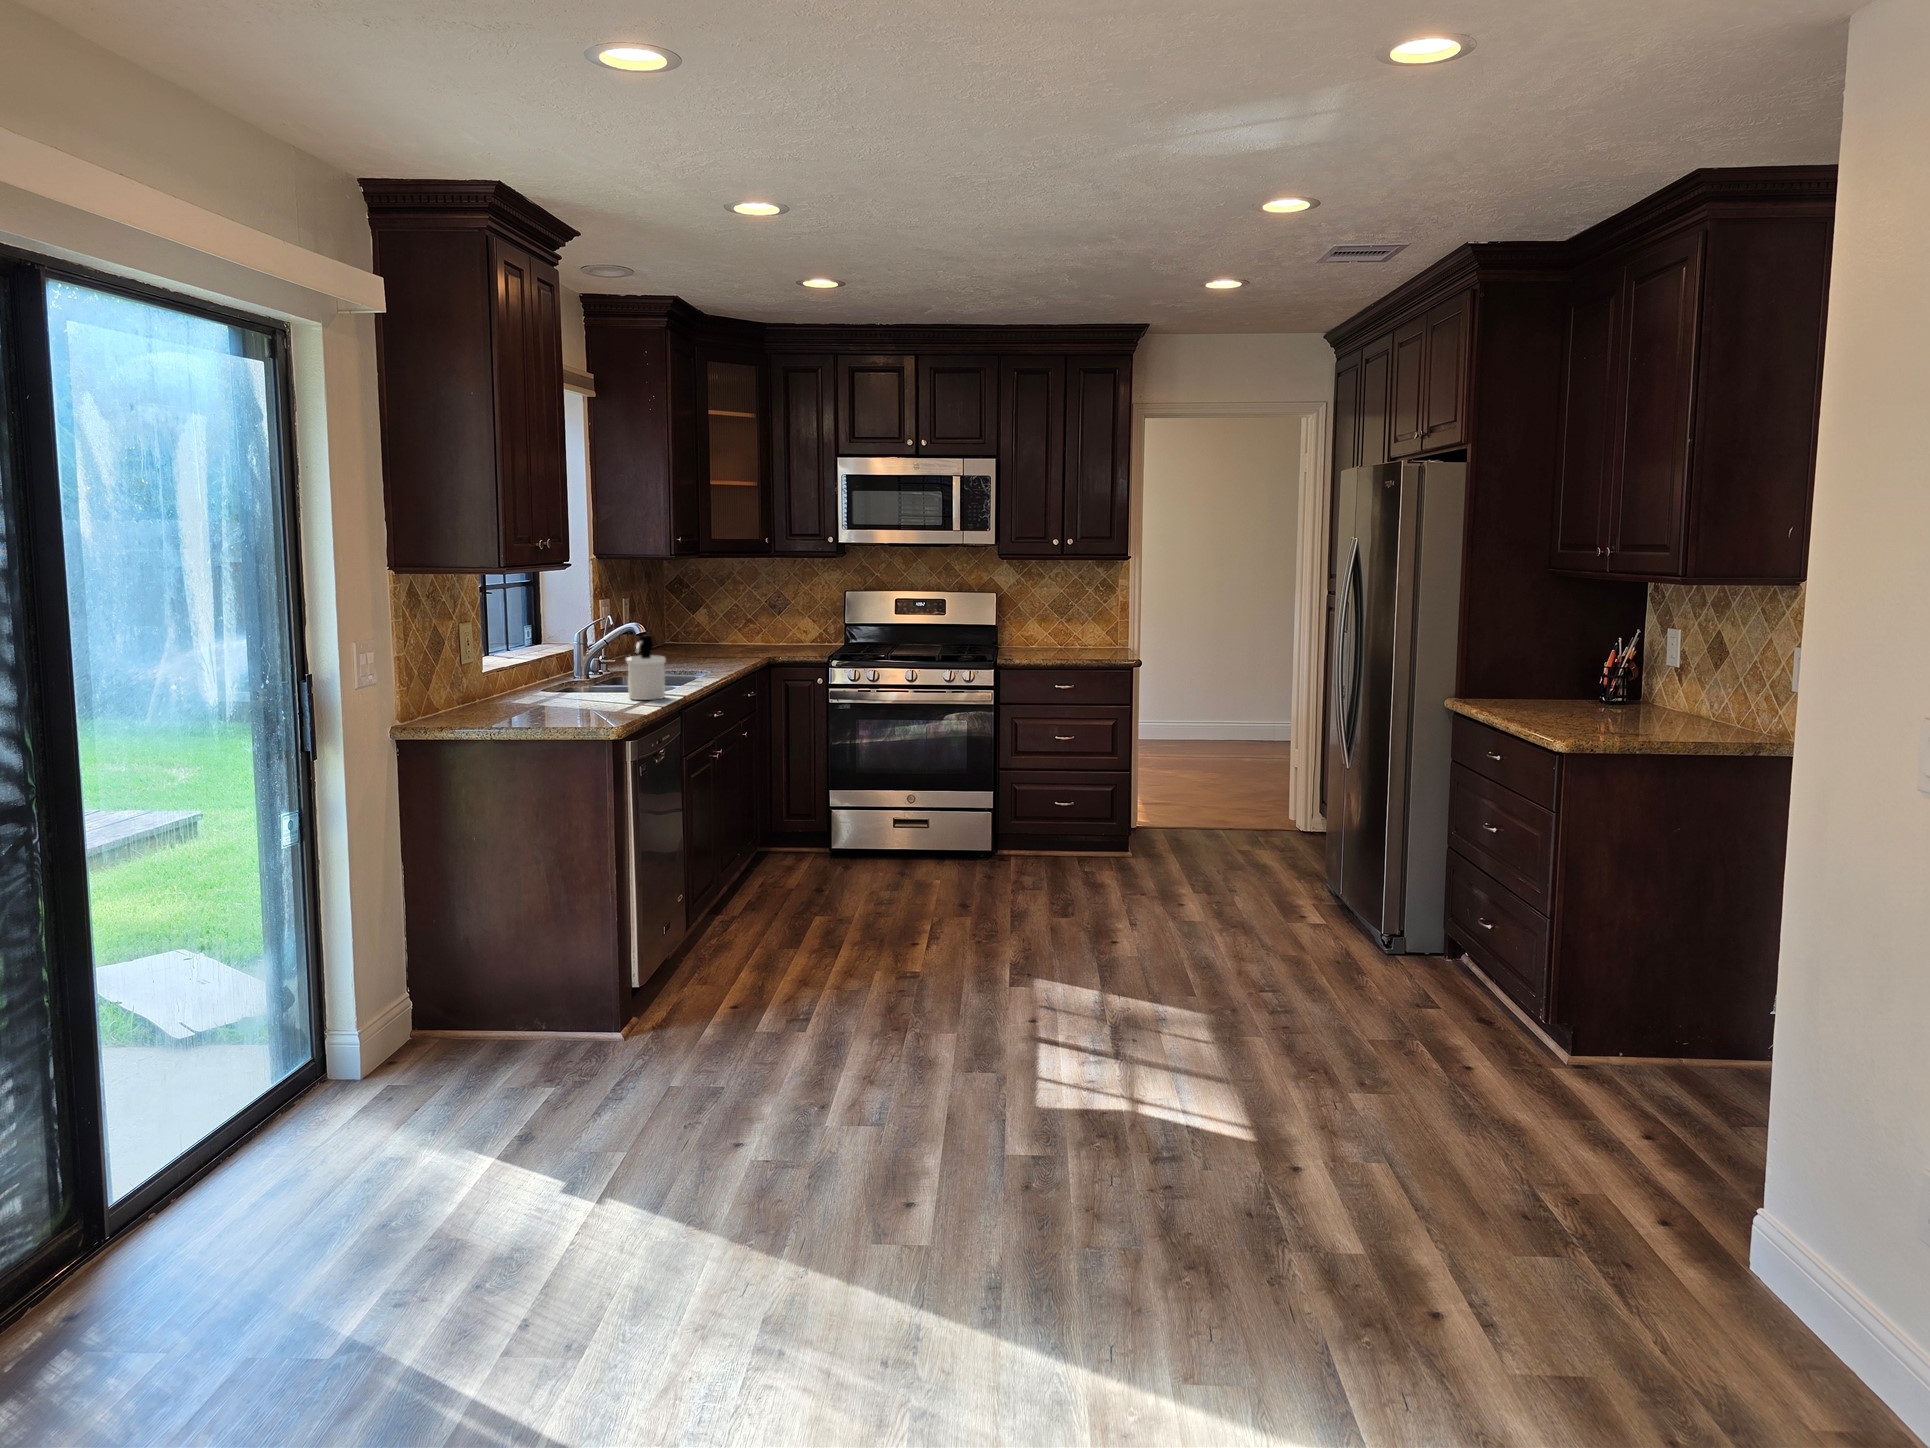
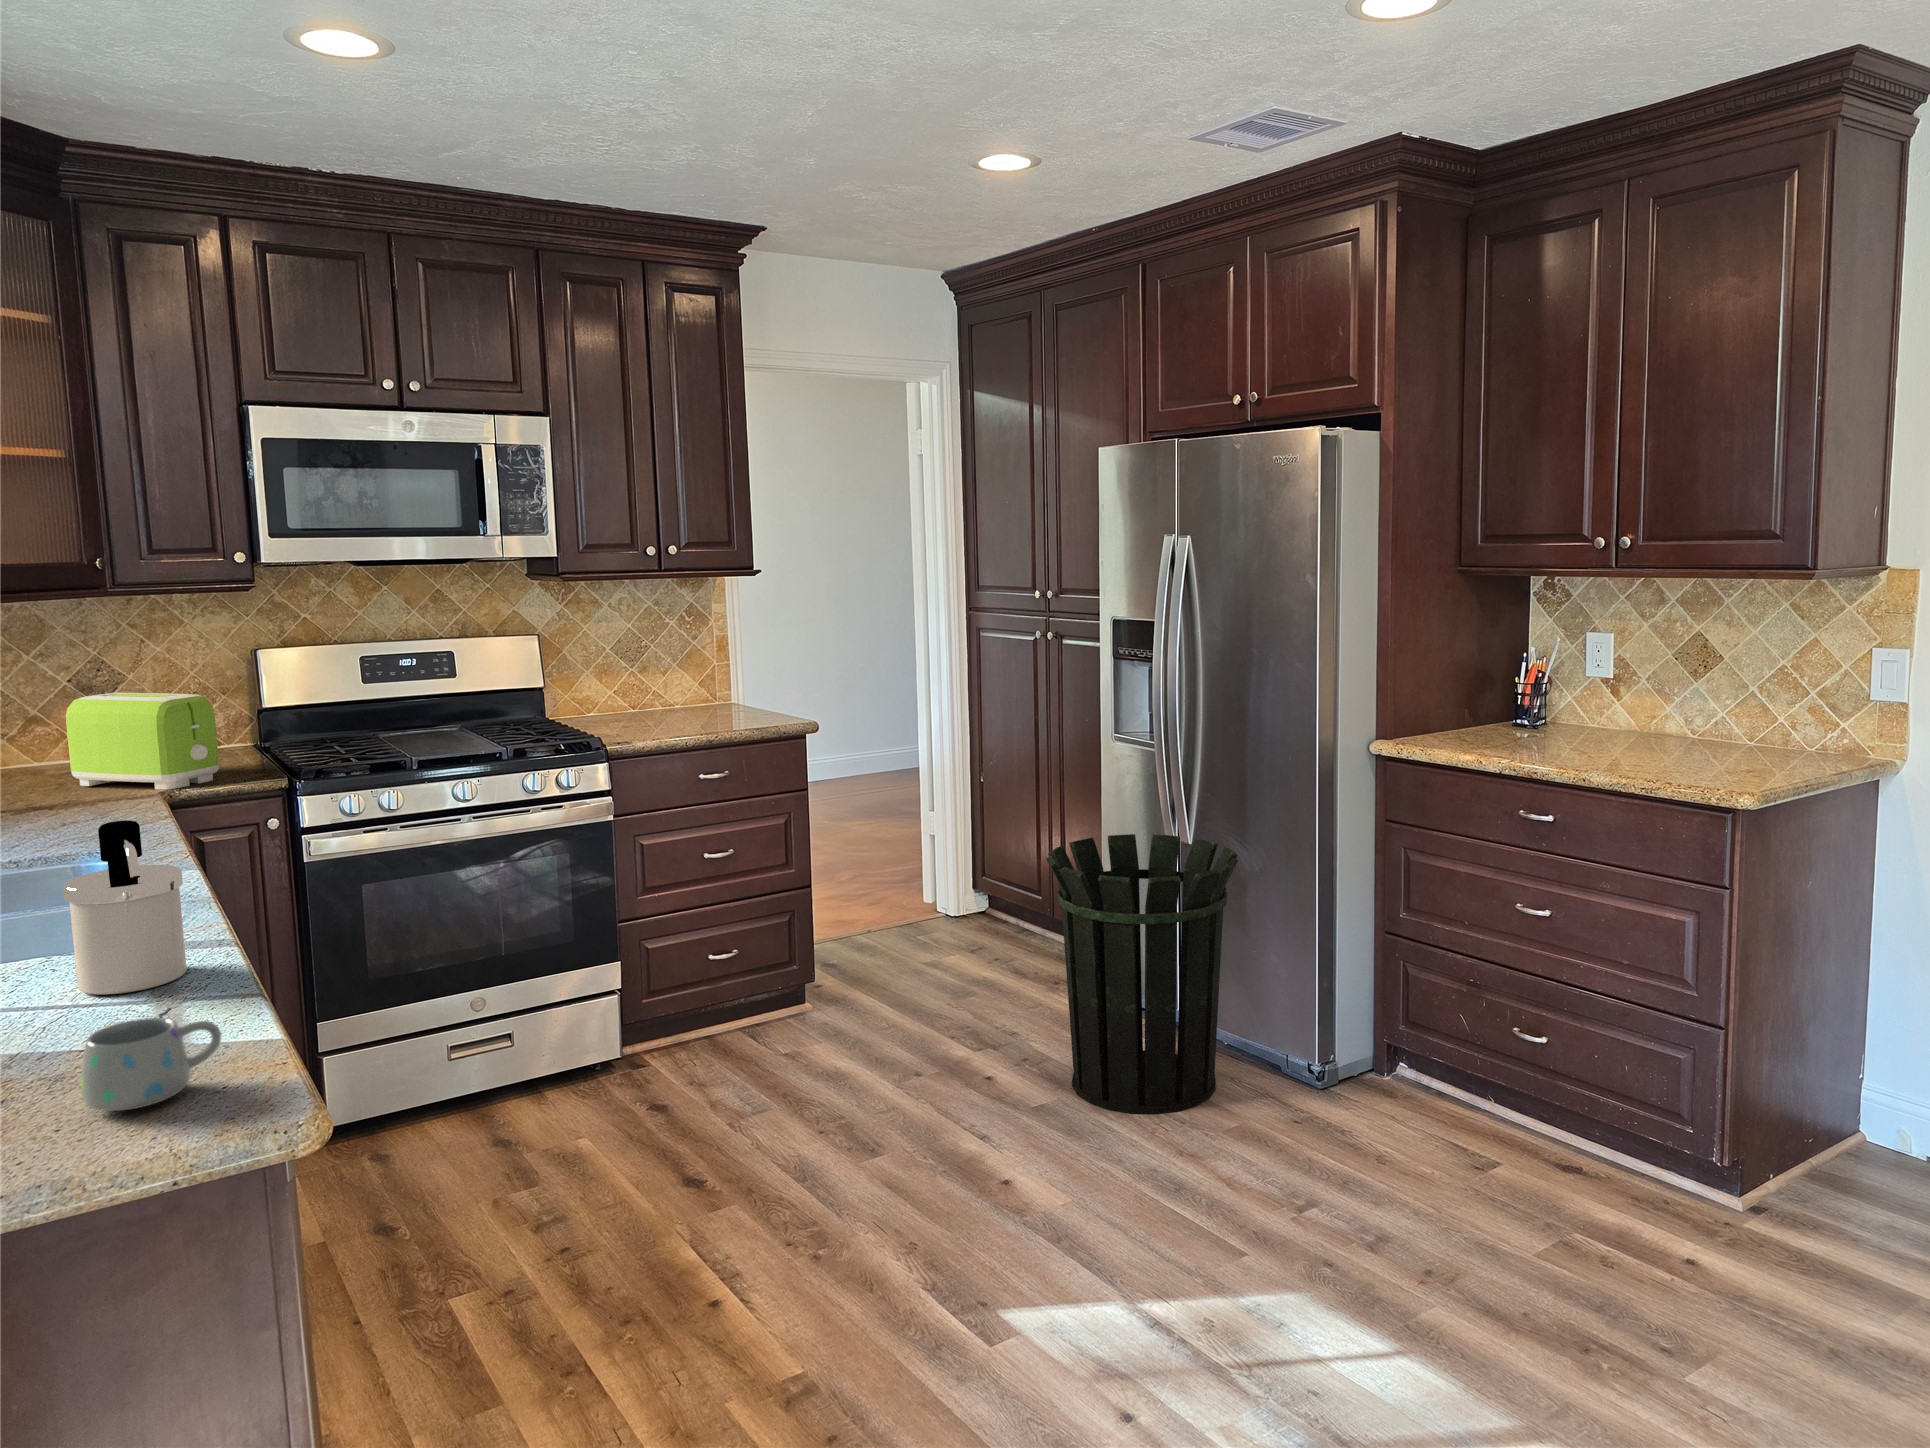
toaster: none [747,608,803,657] -> present [66,693,219,789]
mug: none [582,691,625,717] -> present [80,1018,221,1111]
waste bin: none [1209,752,1347,940] -> present [1046,834,1238,1114]

